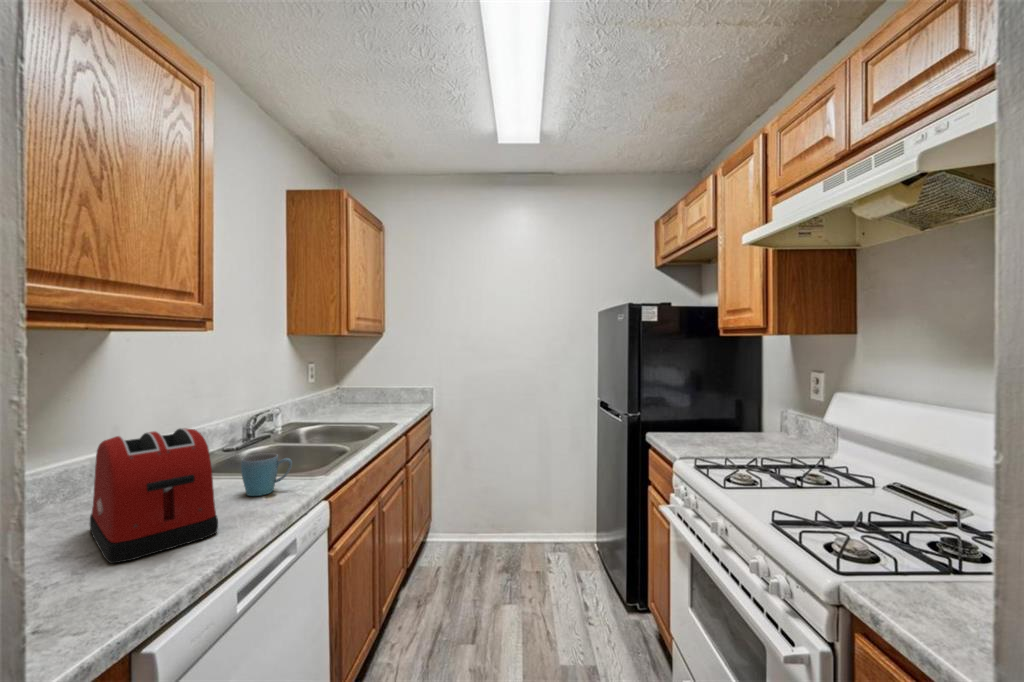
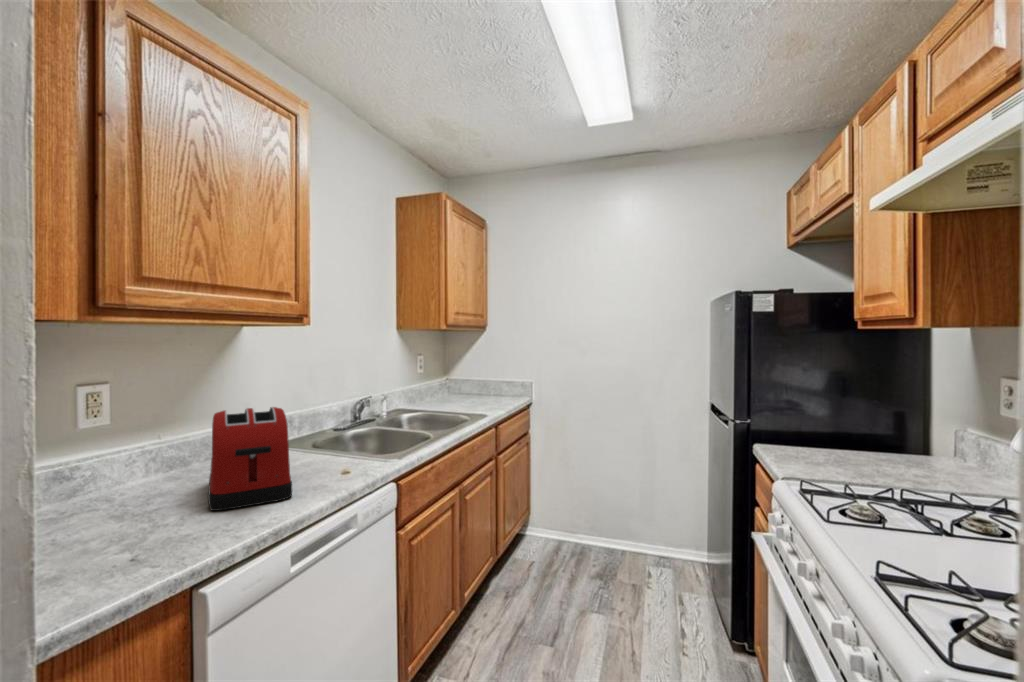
mug: present [241,453,292,496] -> none [325,434,366,471]

